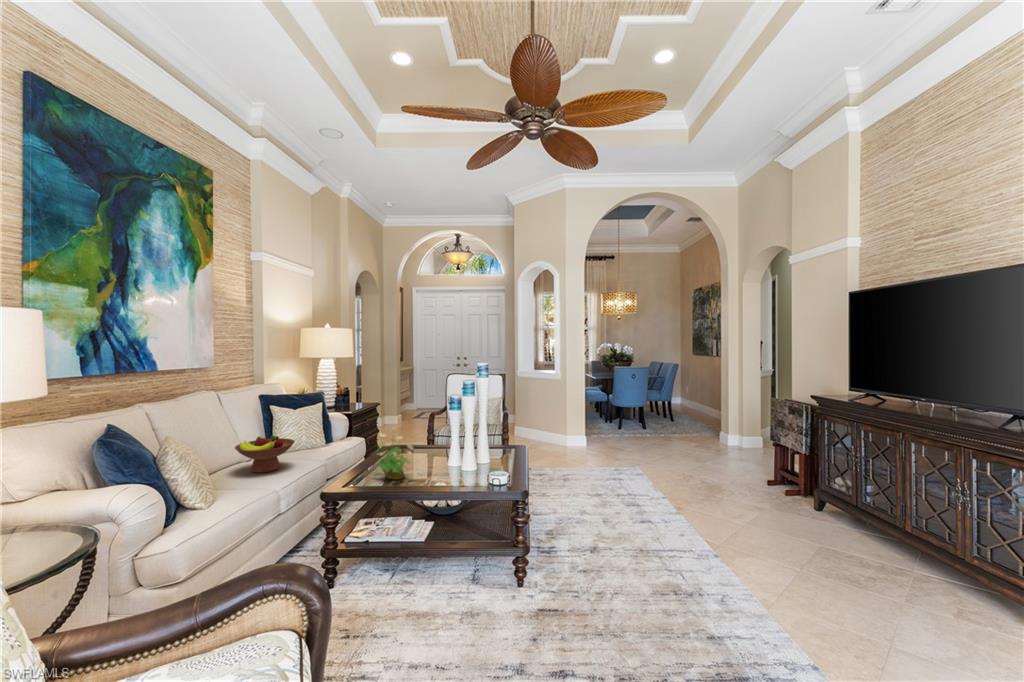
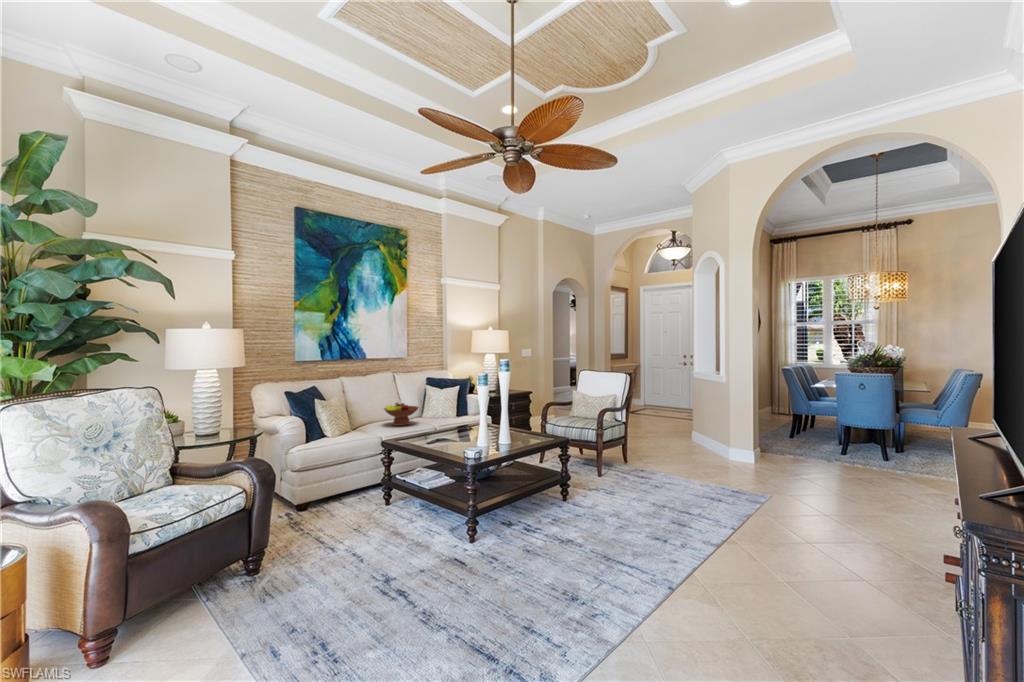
potted plant: present [375,428,413,480] -> none [429,403,457,441]

